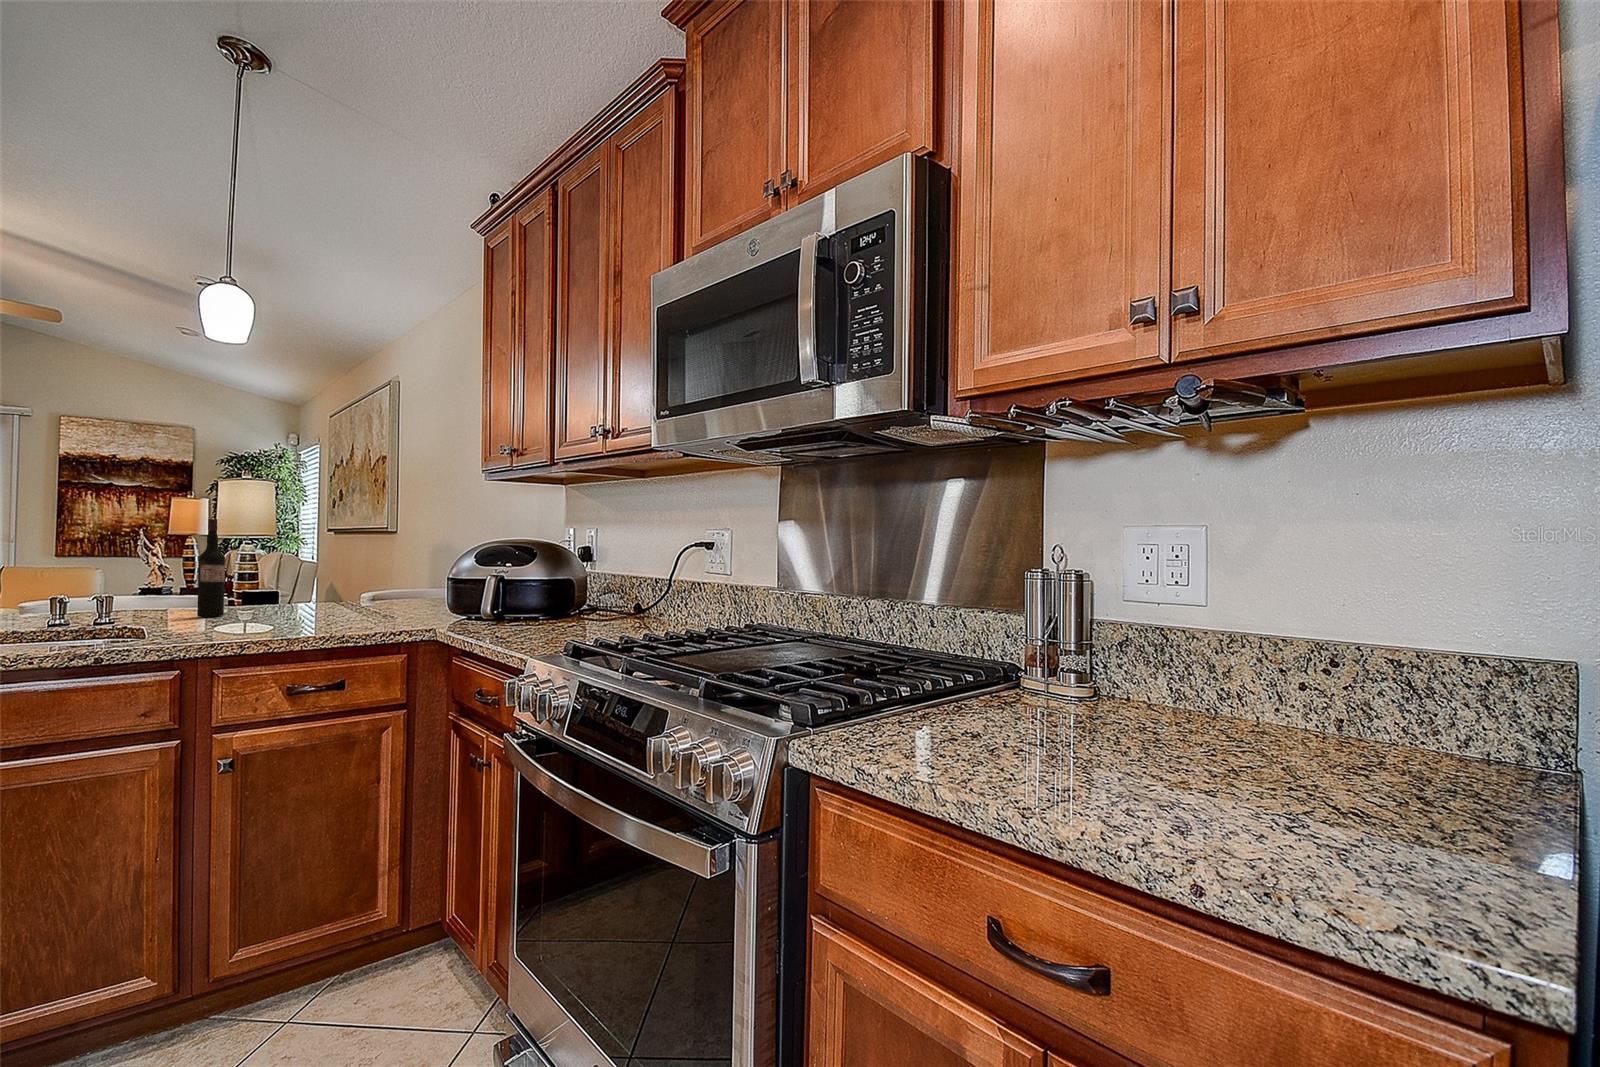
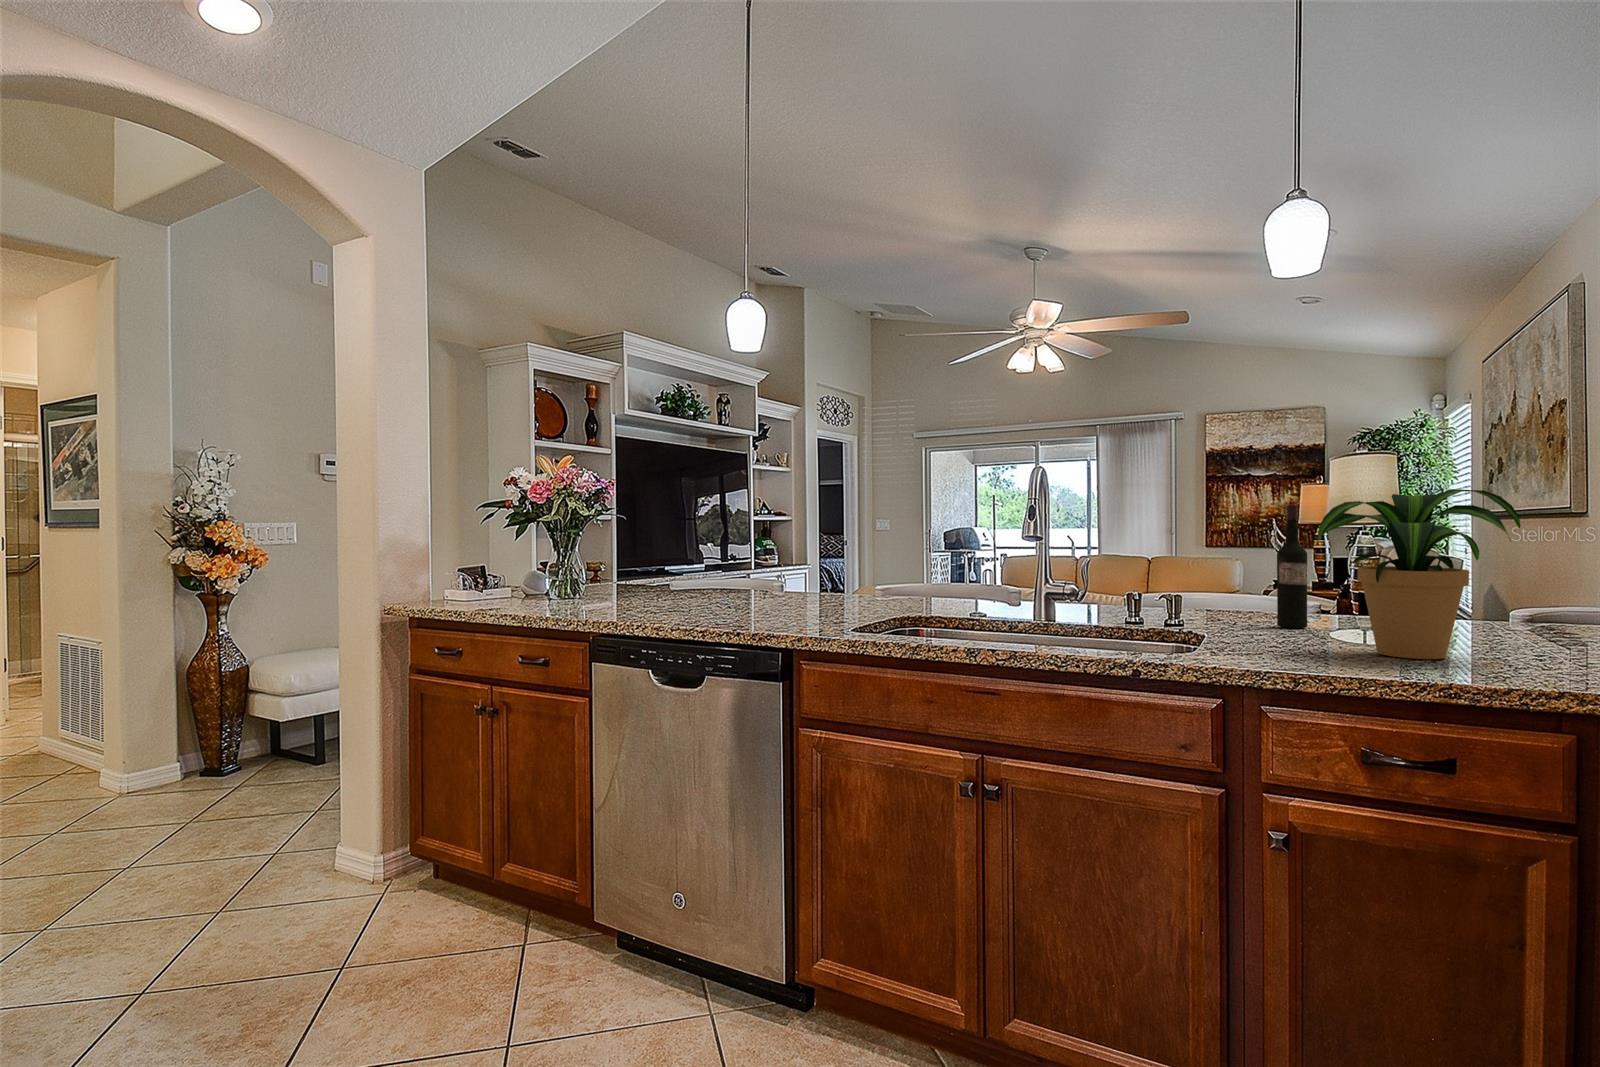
potted plant: none [243,514,378,625] -> present [1317,489,1521,659]

